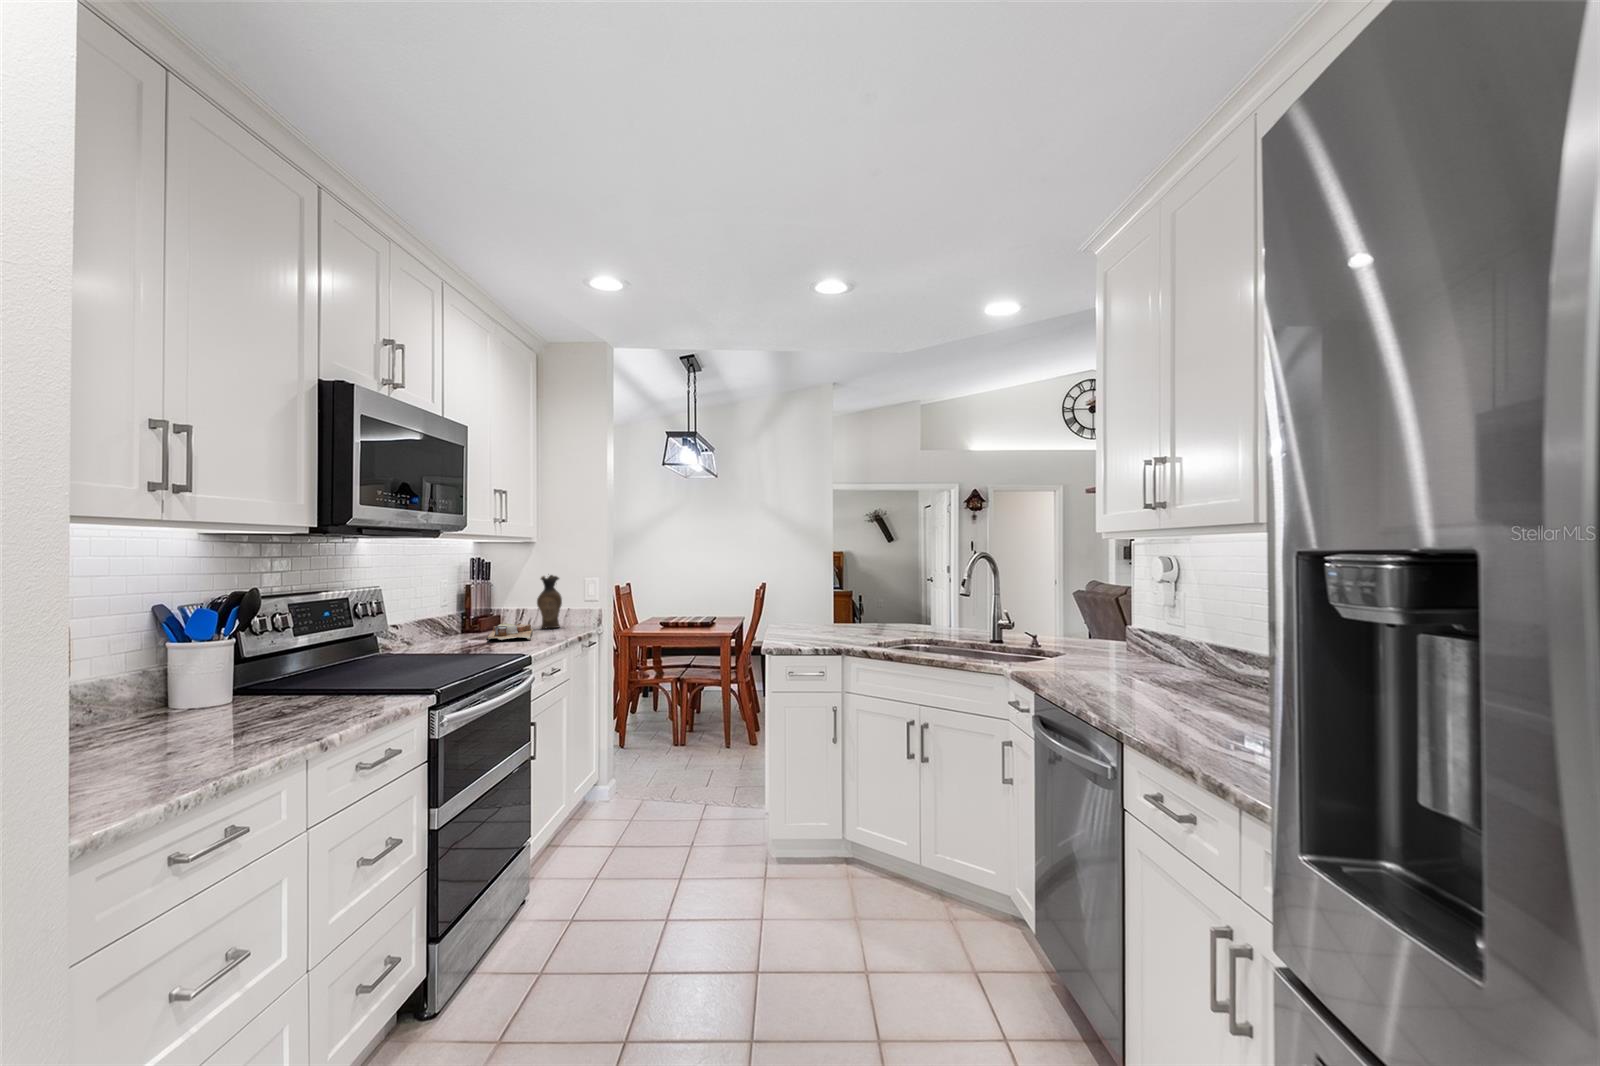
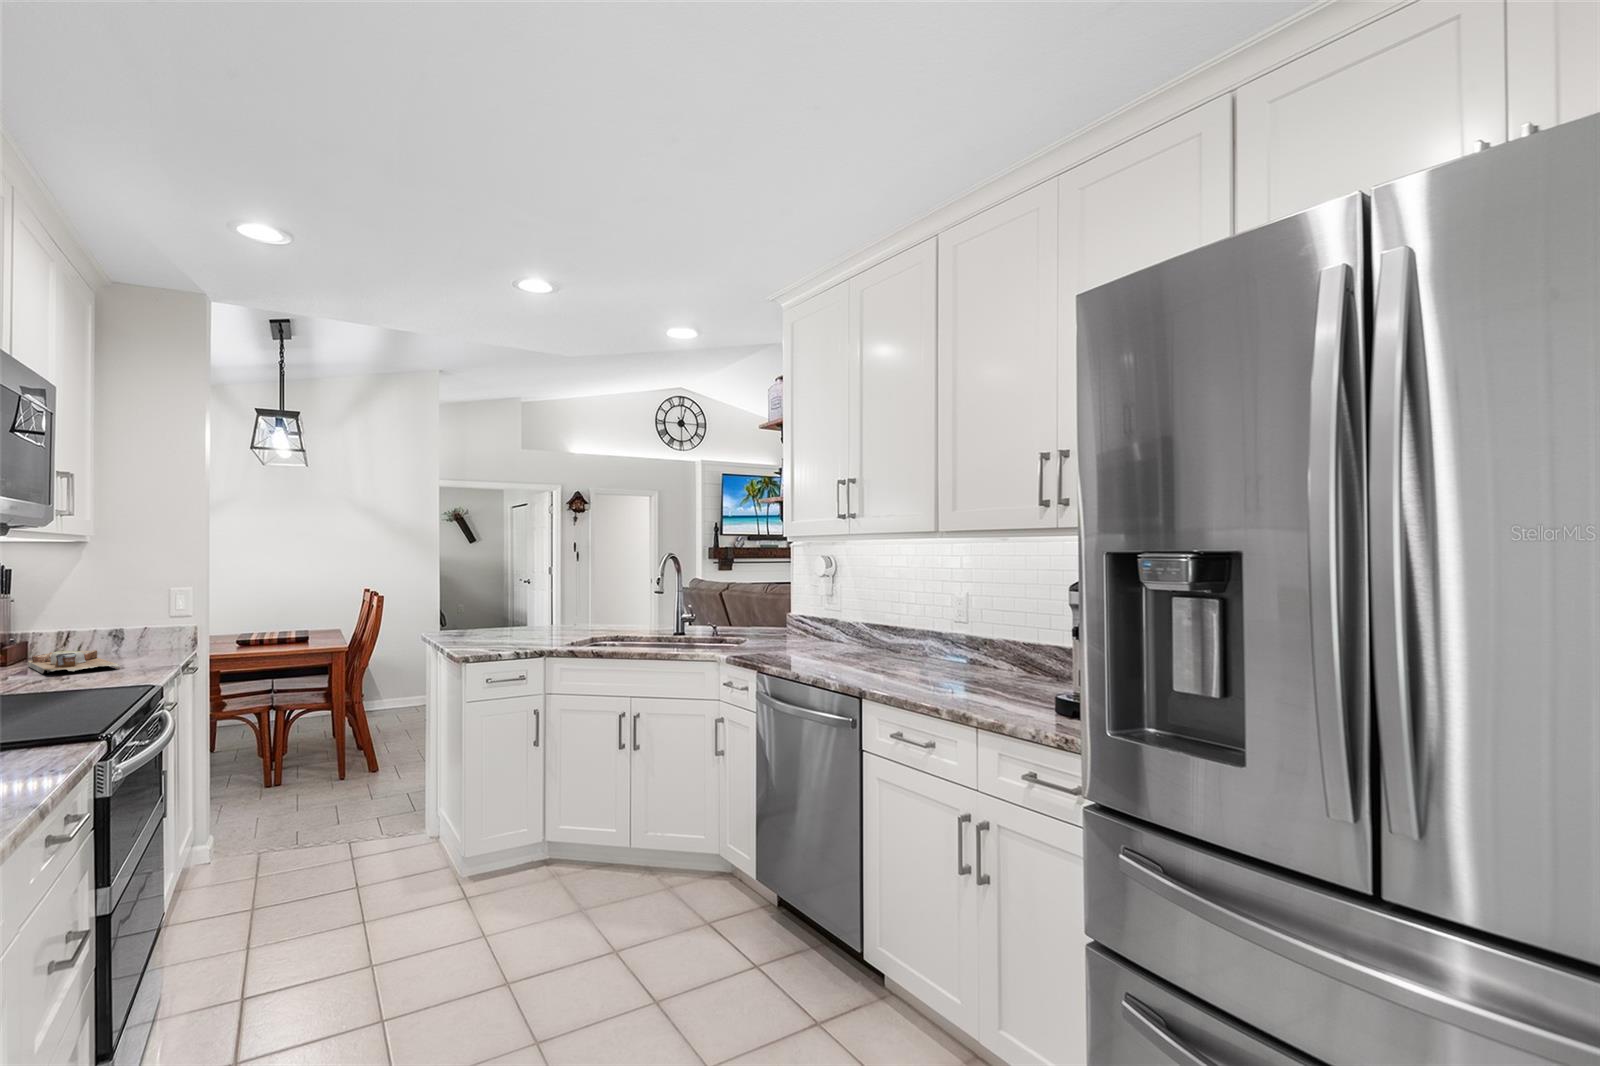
ceramic pitcher: present [537,575,562,628] -> none [93,577,134,656]

